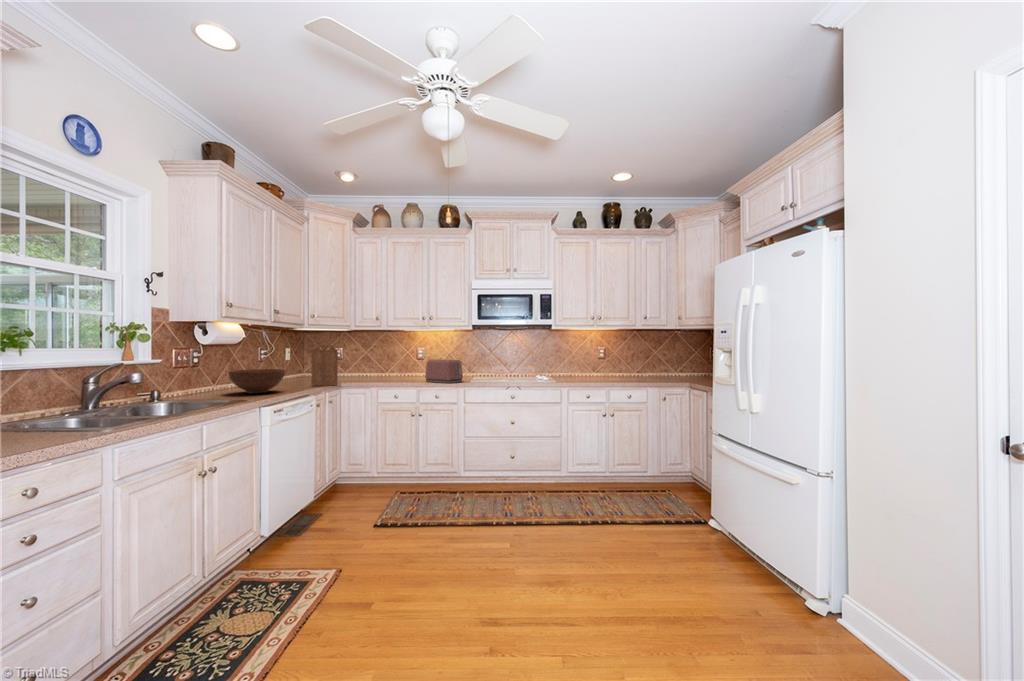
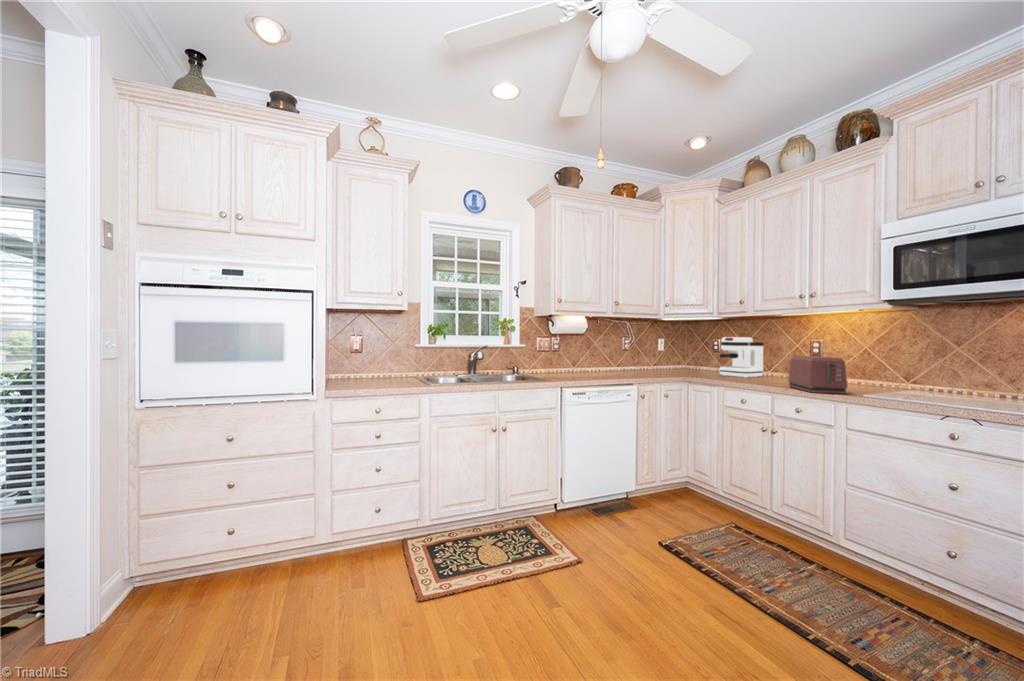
cutting board: present [311,345,338,386] -> none [649,334,675,379]
coffee maker: none [355,347,385,379] -> present [719,337,763,378]
fruit bowl: present [229,369,285,393] -> none [569,356,613,377]

